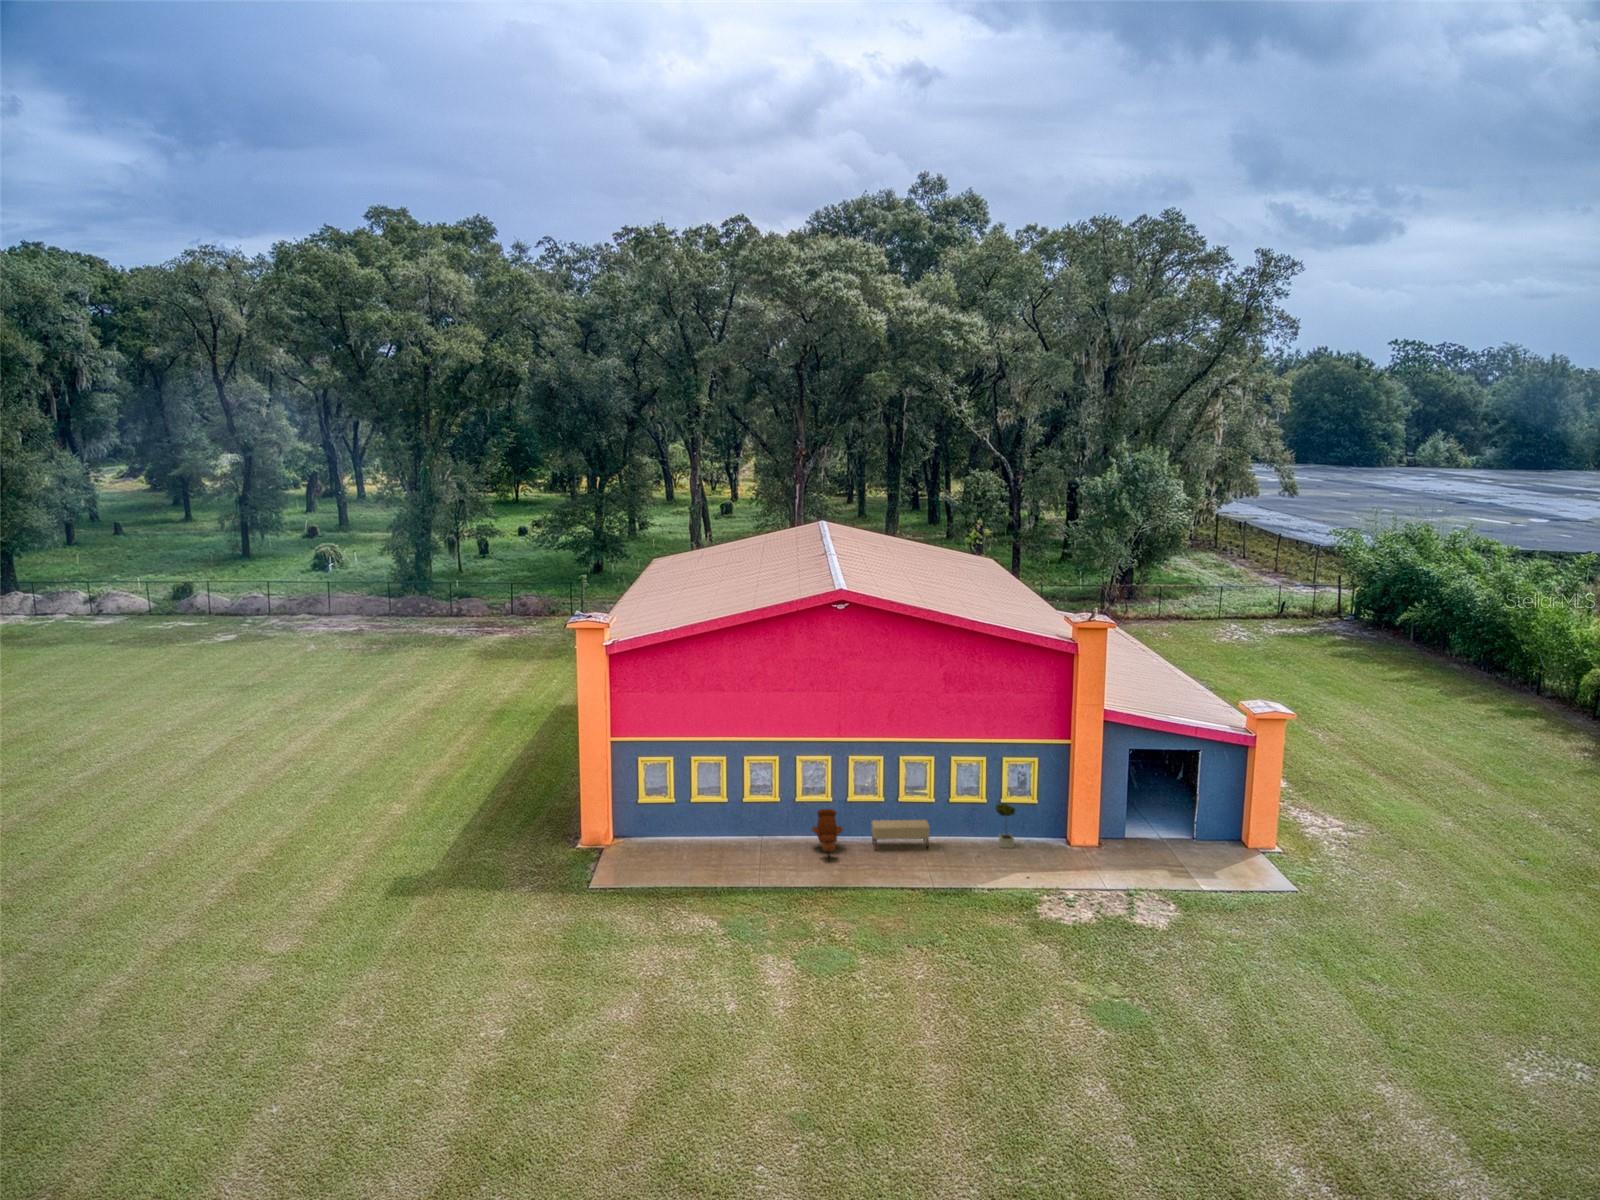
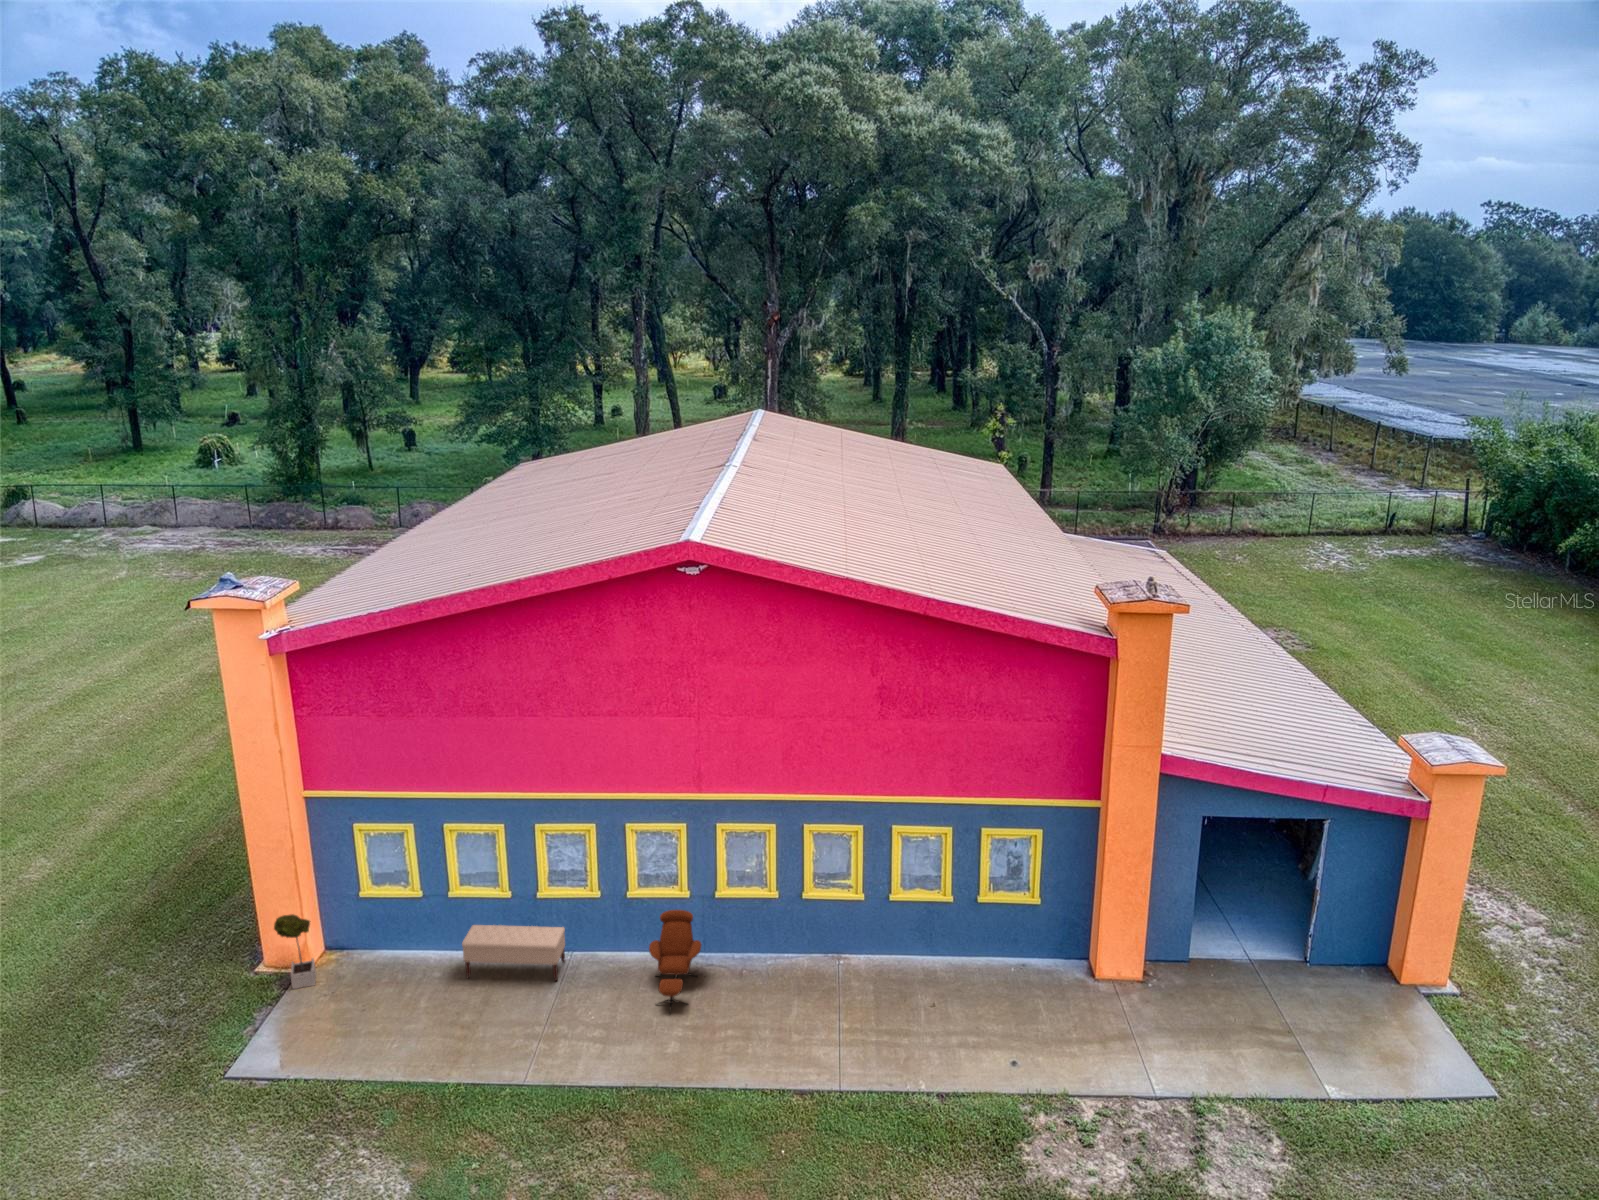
potted tree: present [996,804,1015,848] -> present [274,914,316,989]
bench: present [871,820,930,849] -> present [462,925,565,981]

